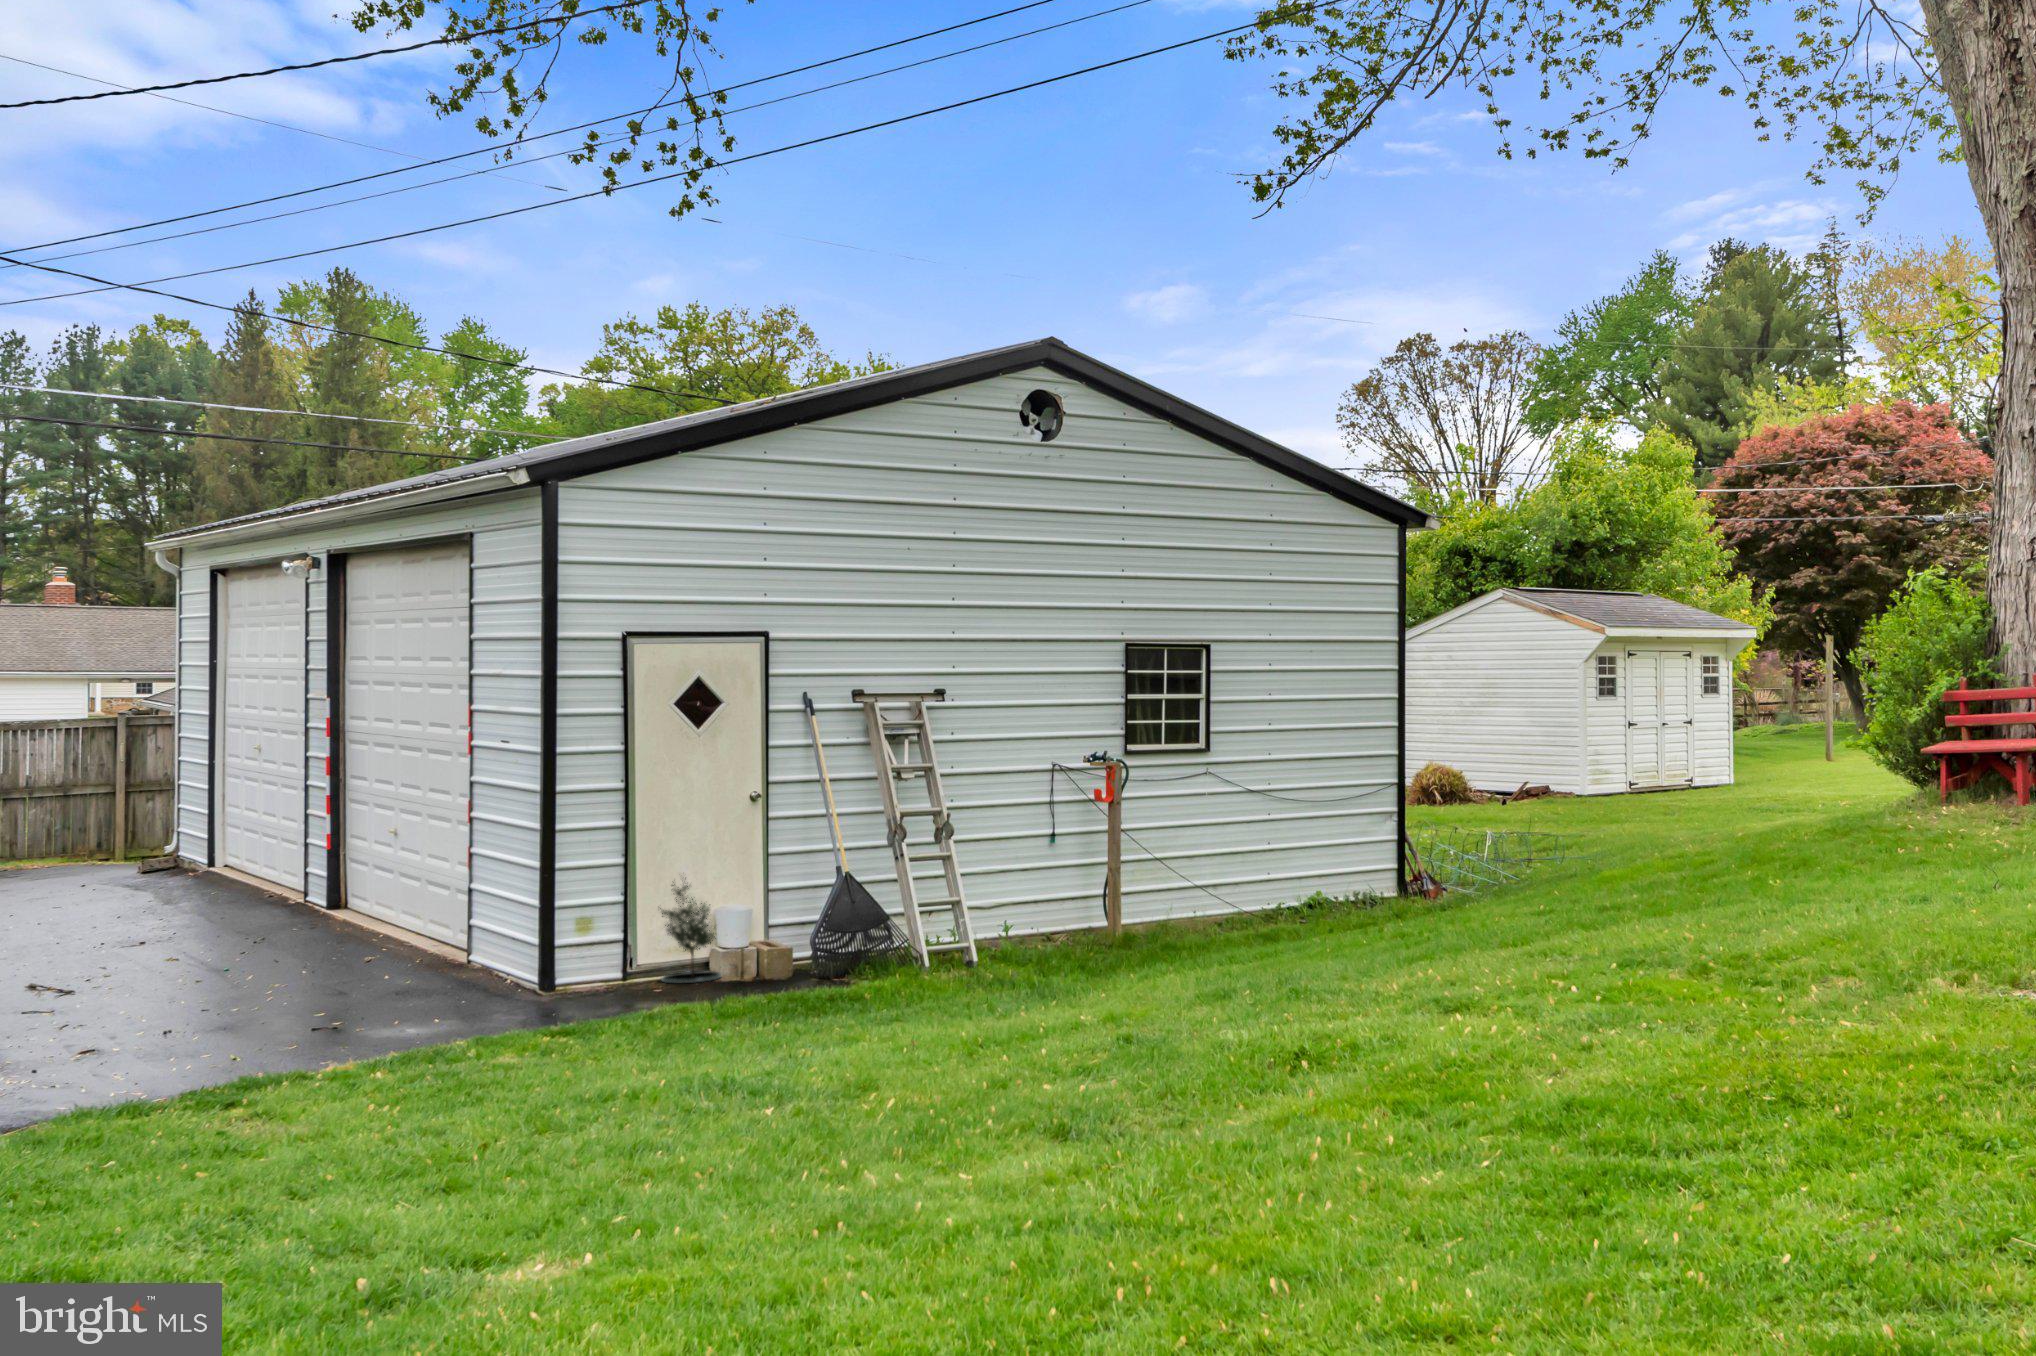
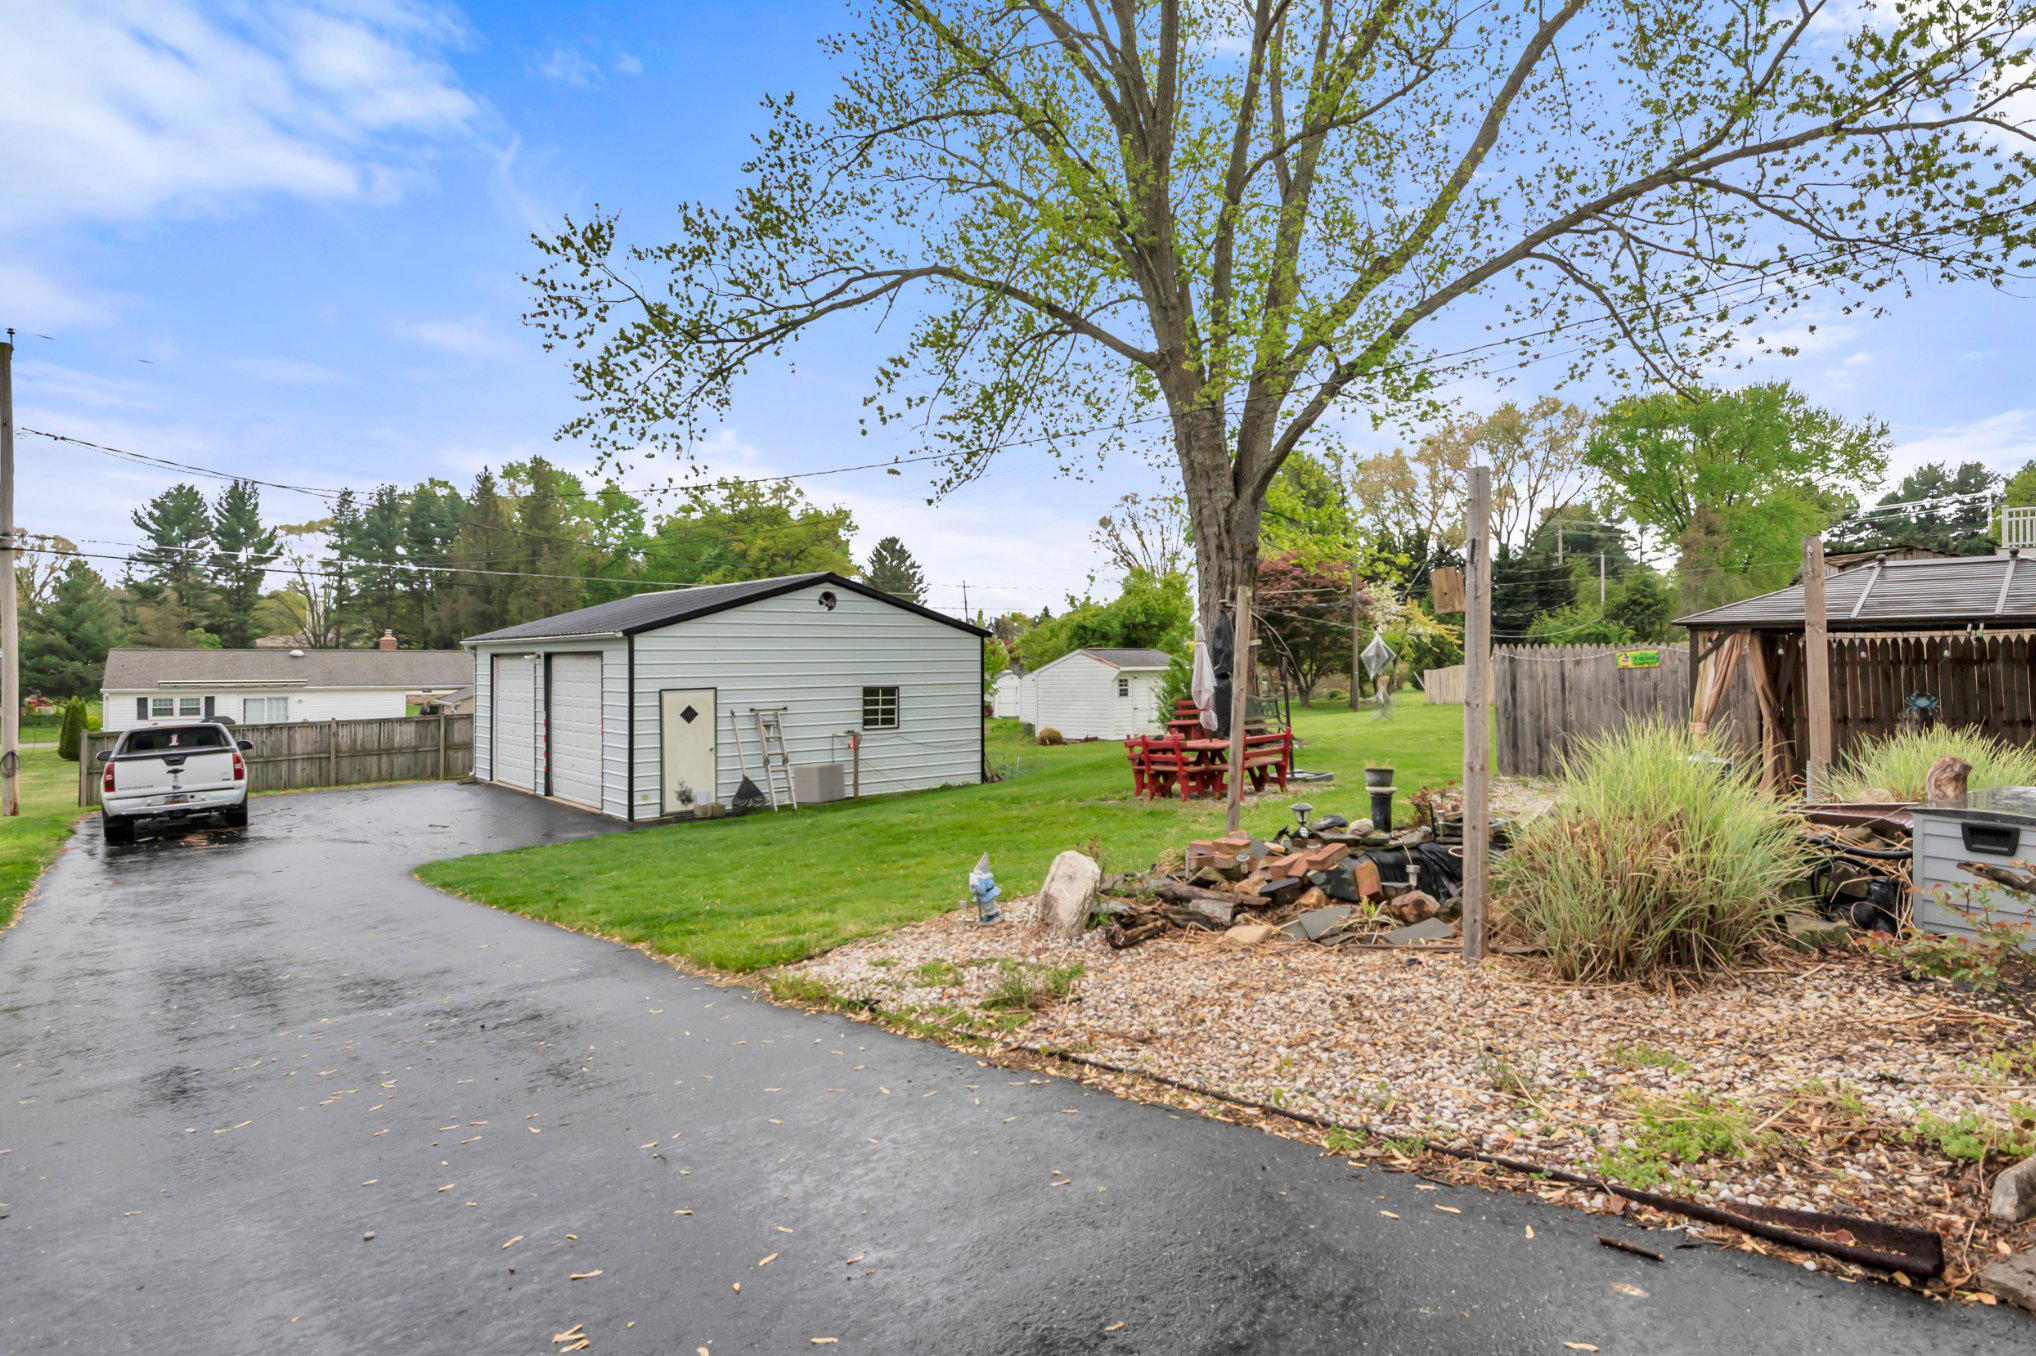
cardboard box: none [961,837,1098,947] -> present [793,763,845,803]

